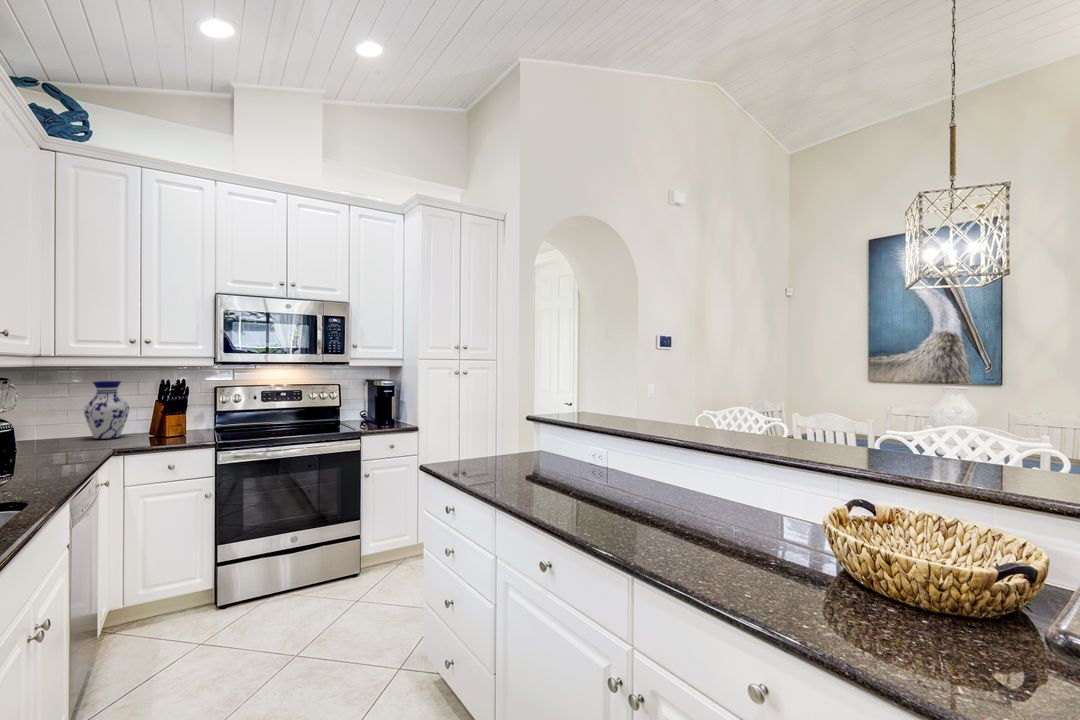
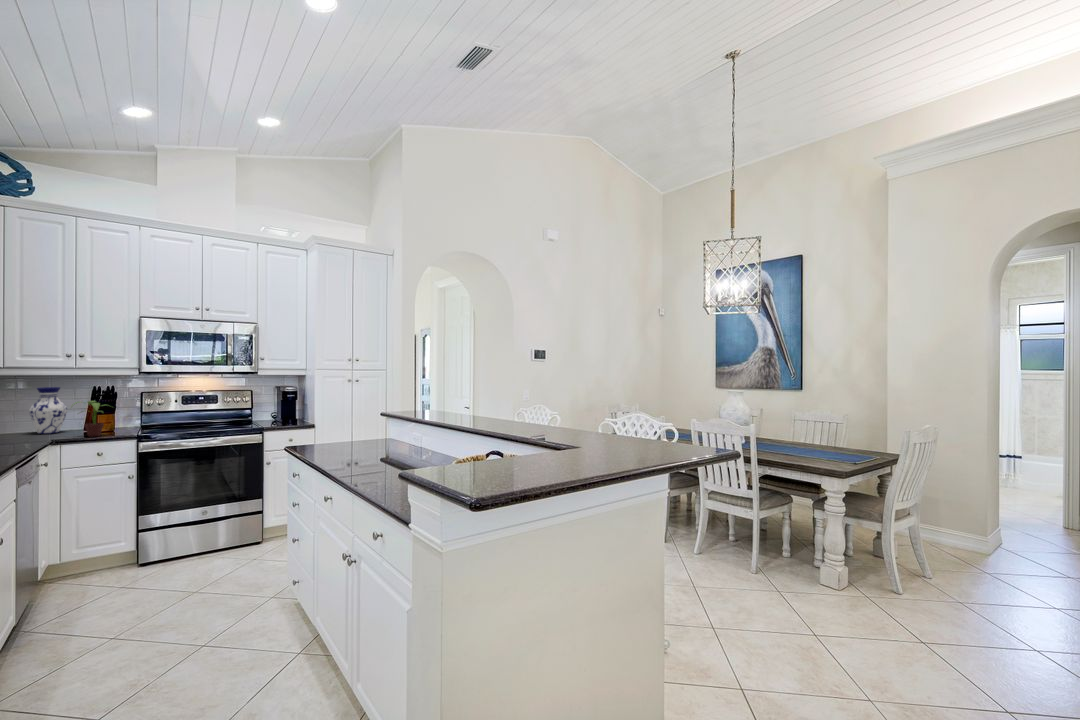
potted plant: none [135,398,187,443] -> present [74,401,104,437]

